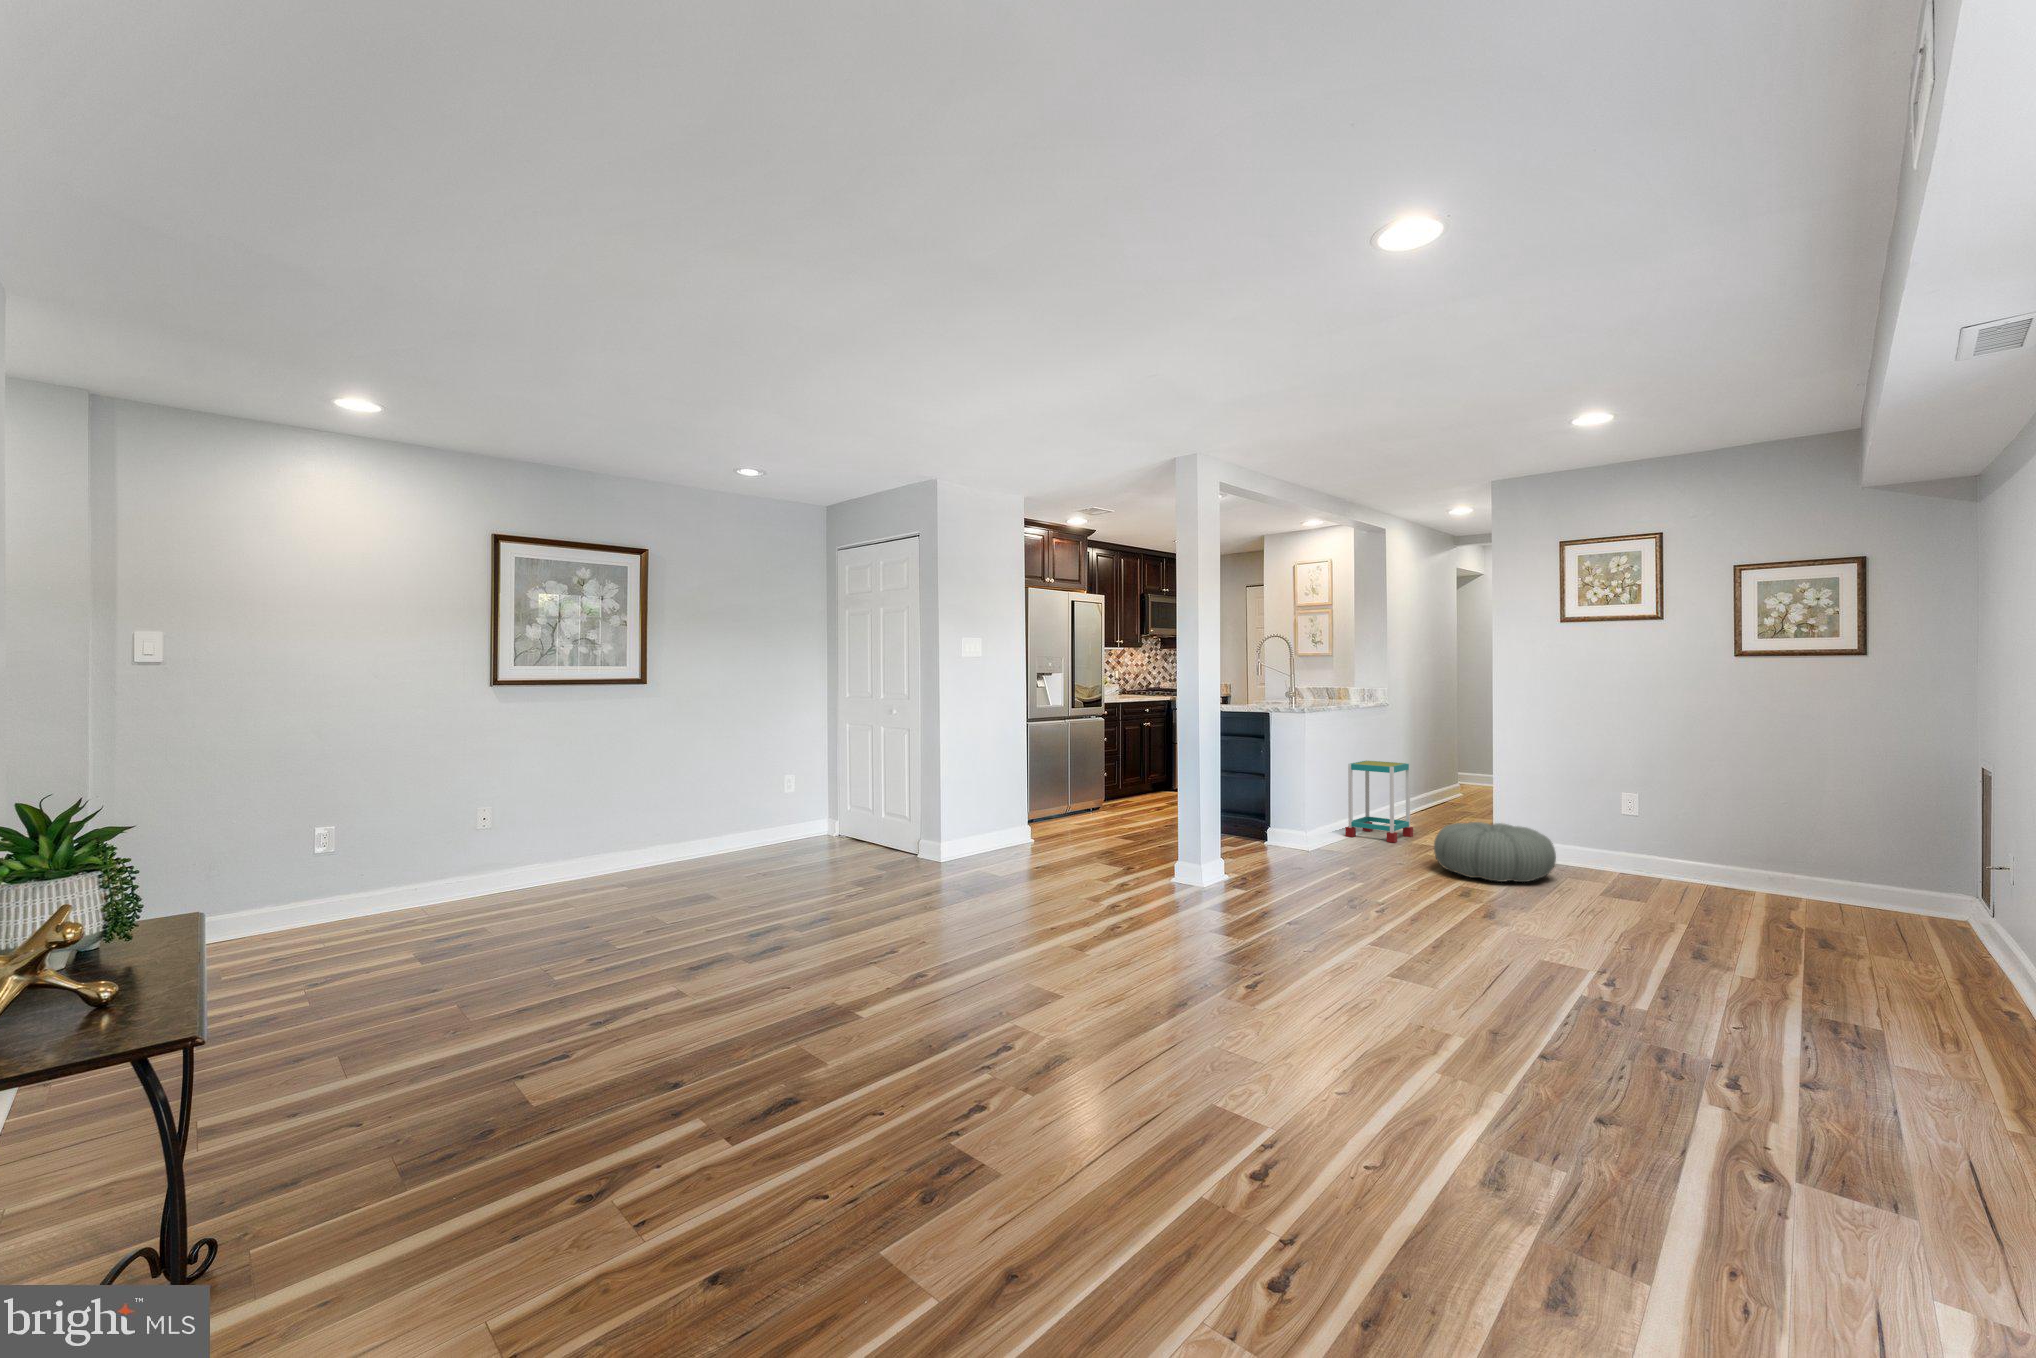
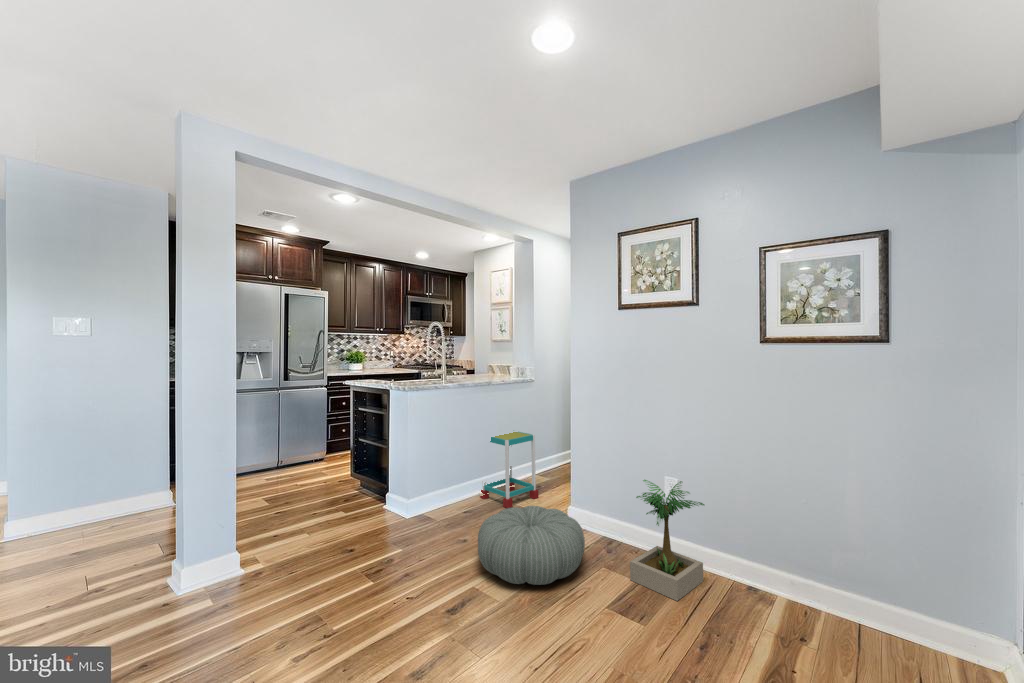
potted plant: none [1602,786,1688,888] -> present [630,480,704,601]

